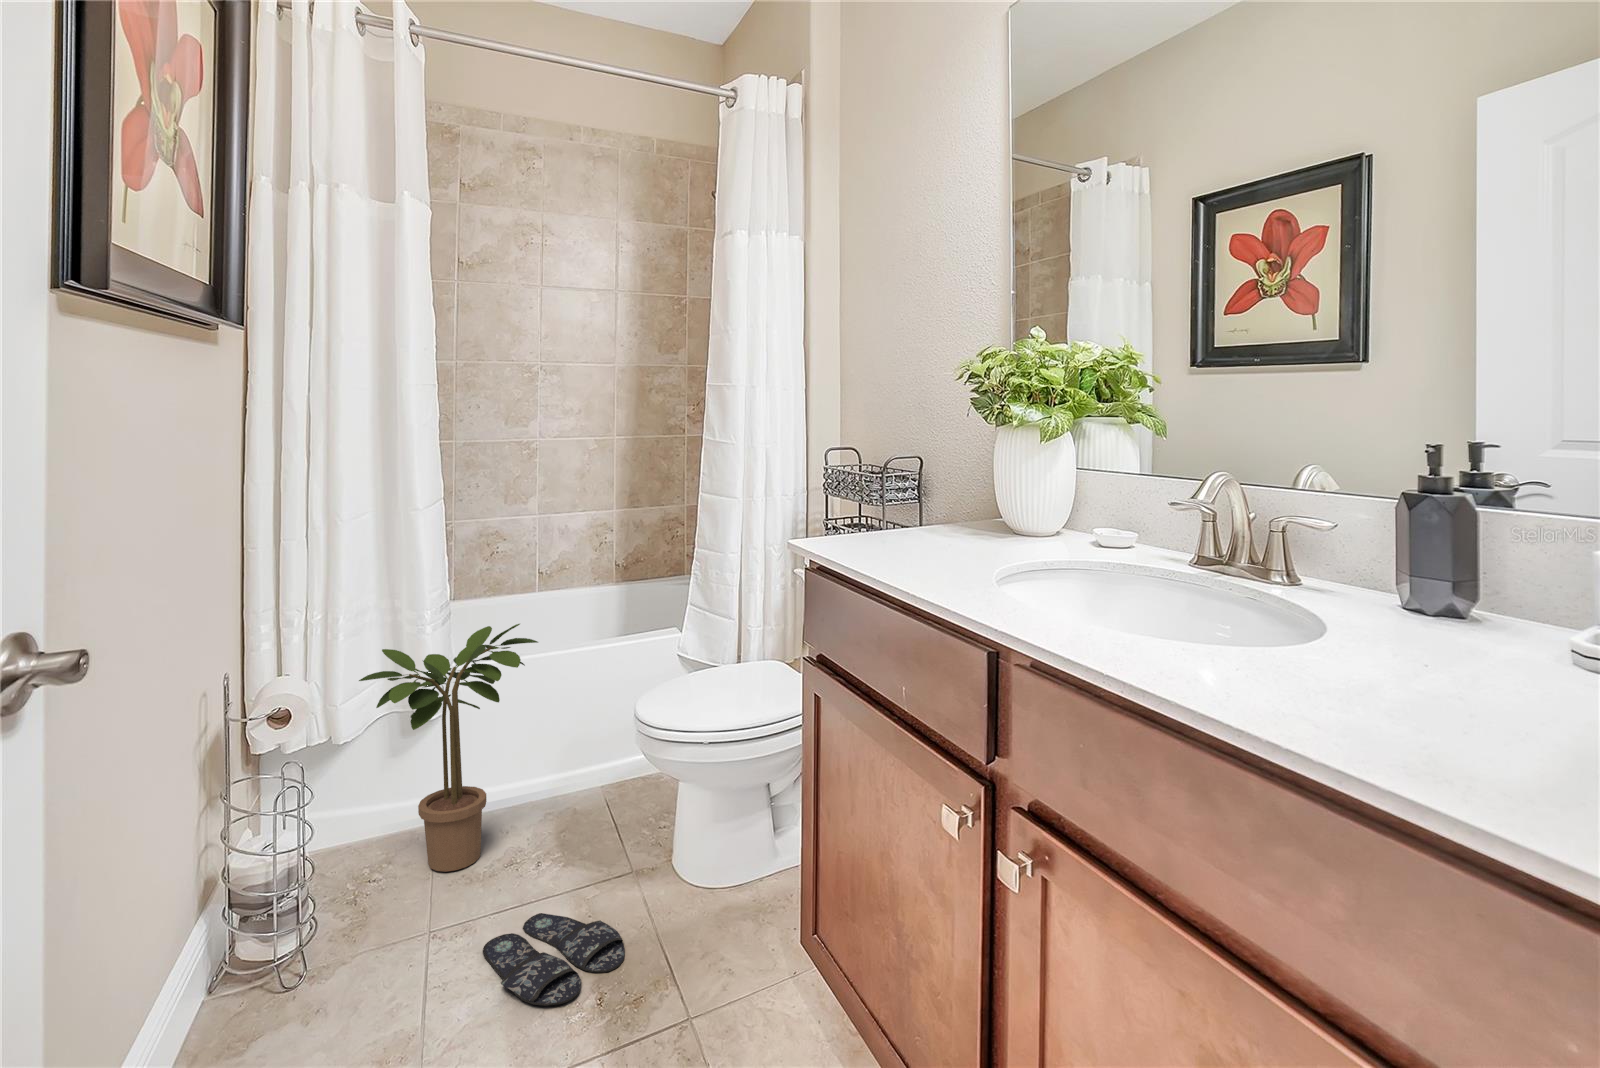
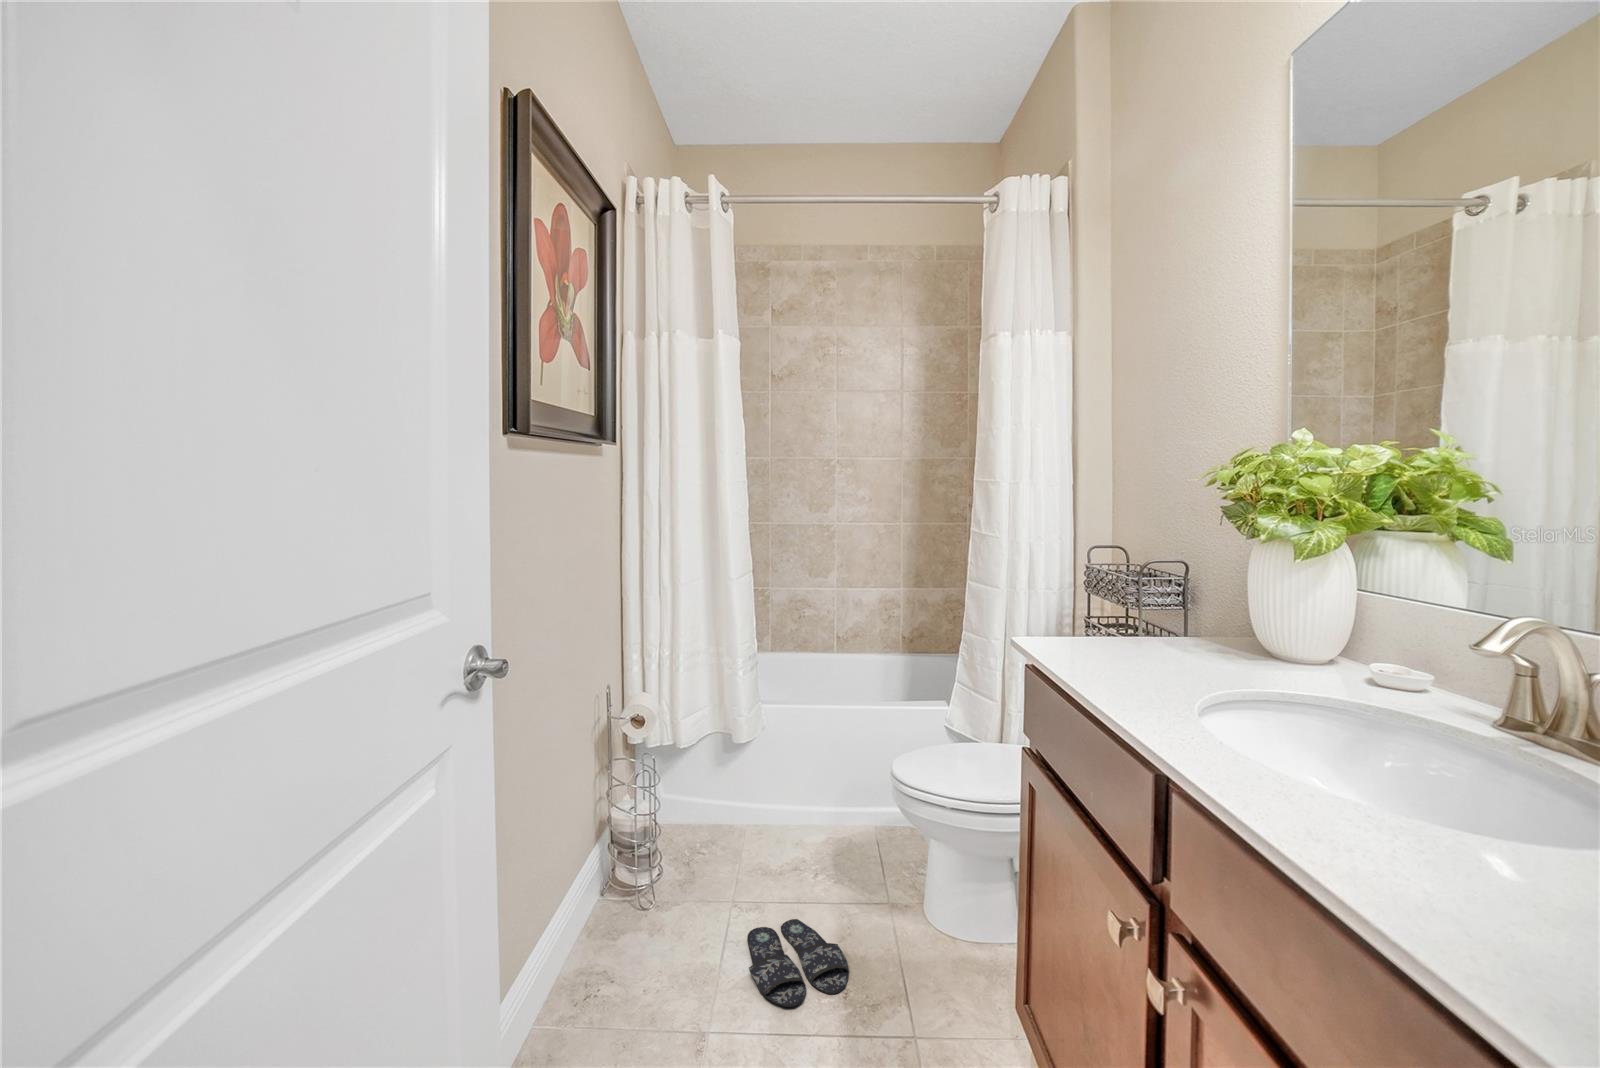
potted plant: present [359,624,538,872] -> none [702,674,827,861]

